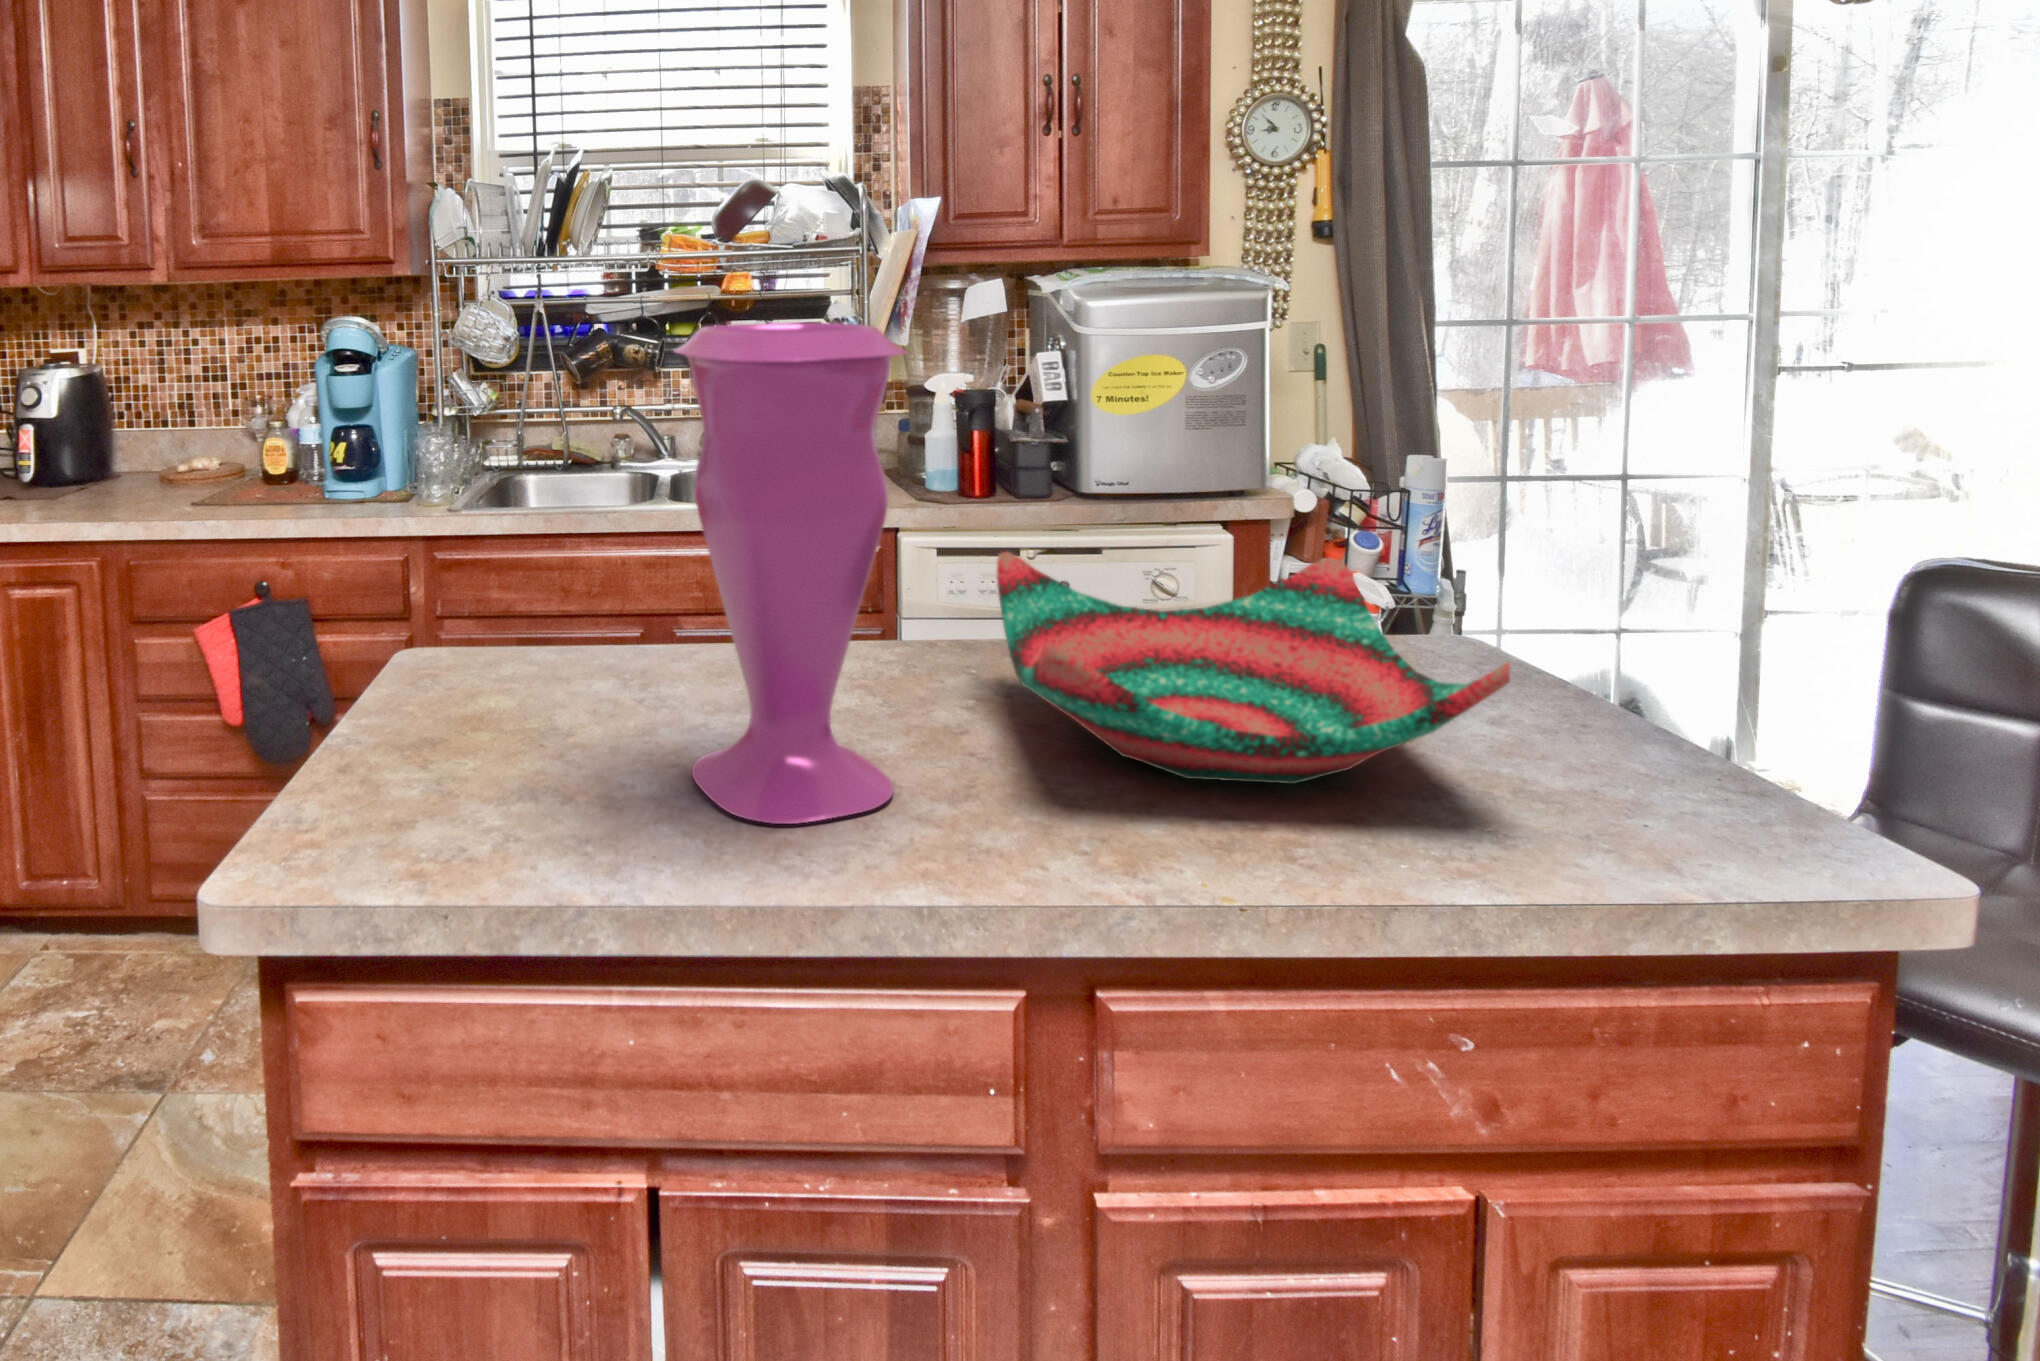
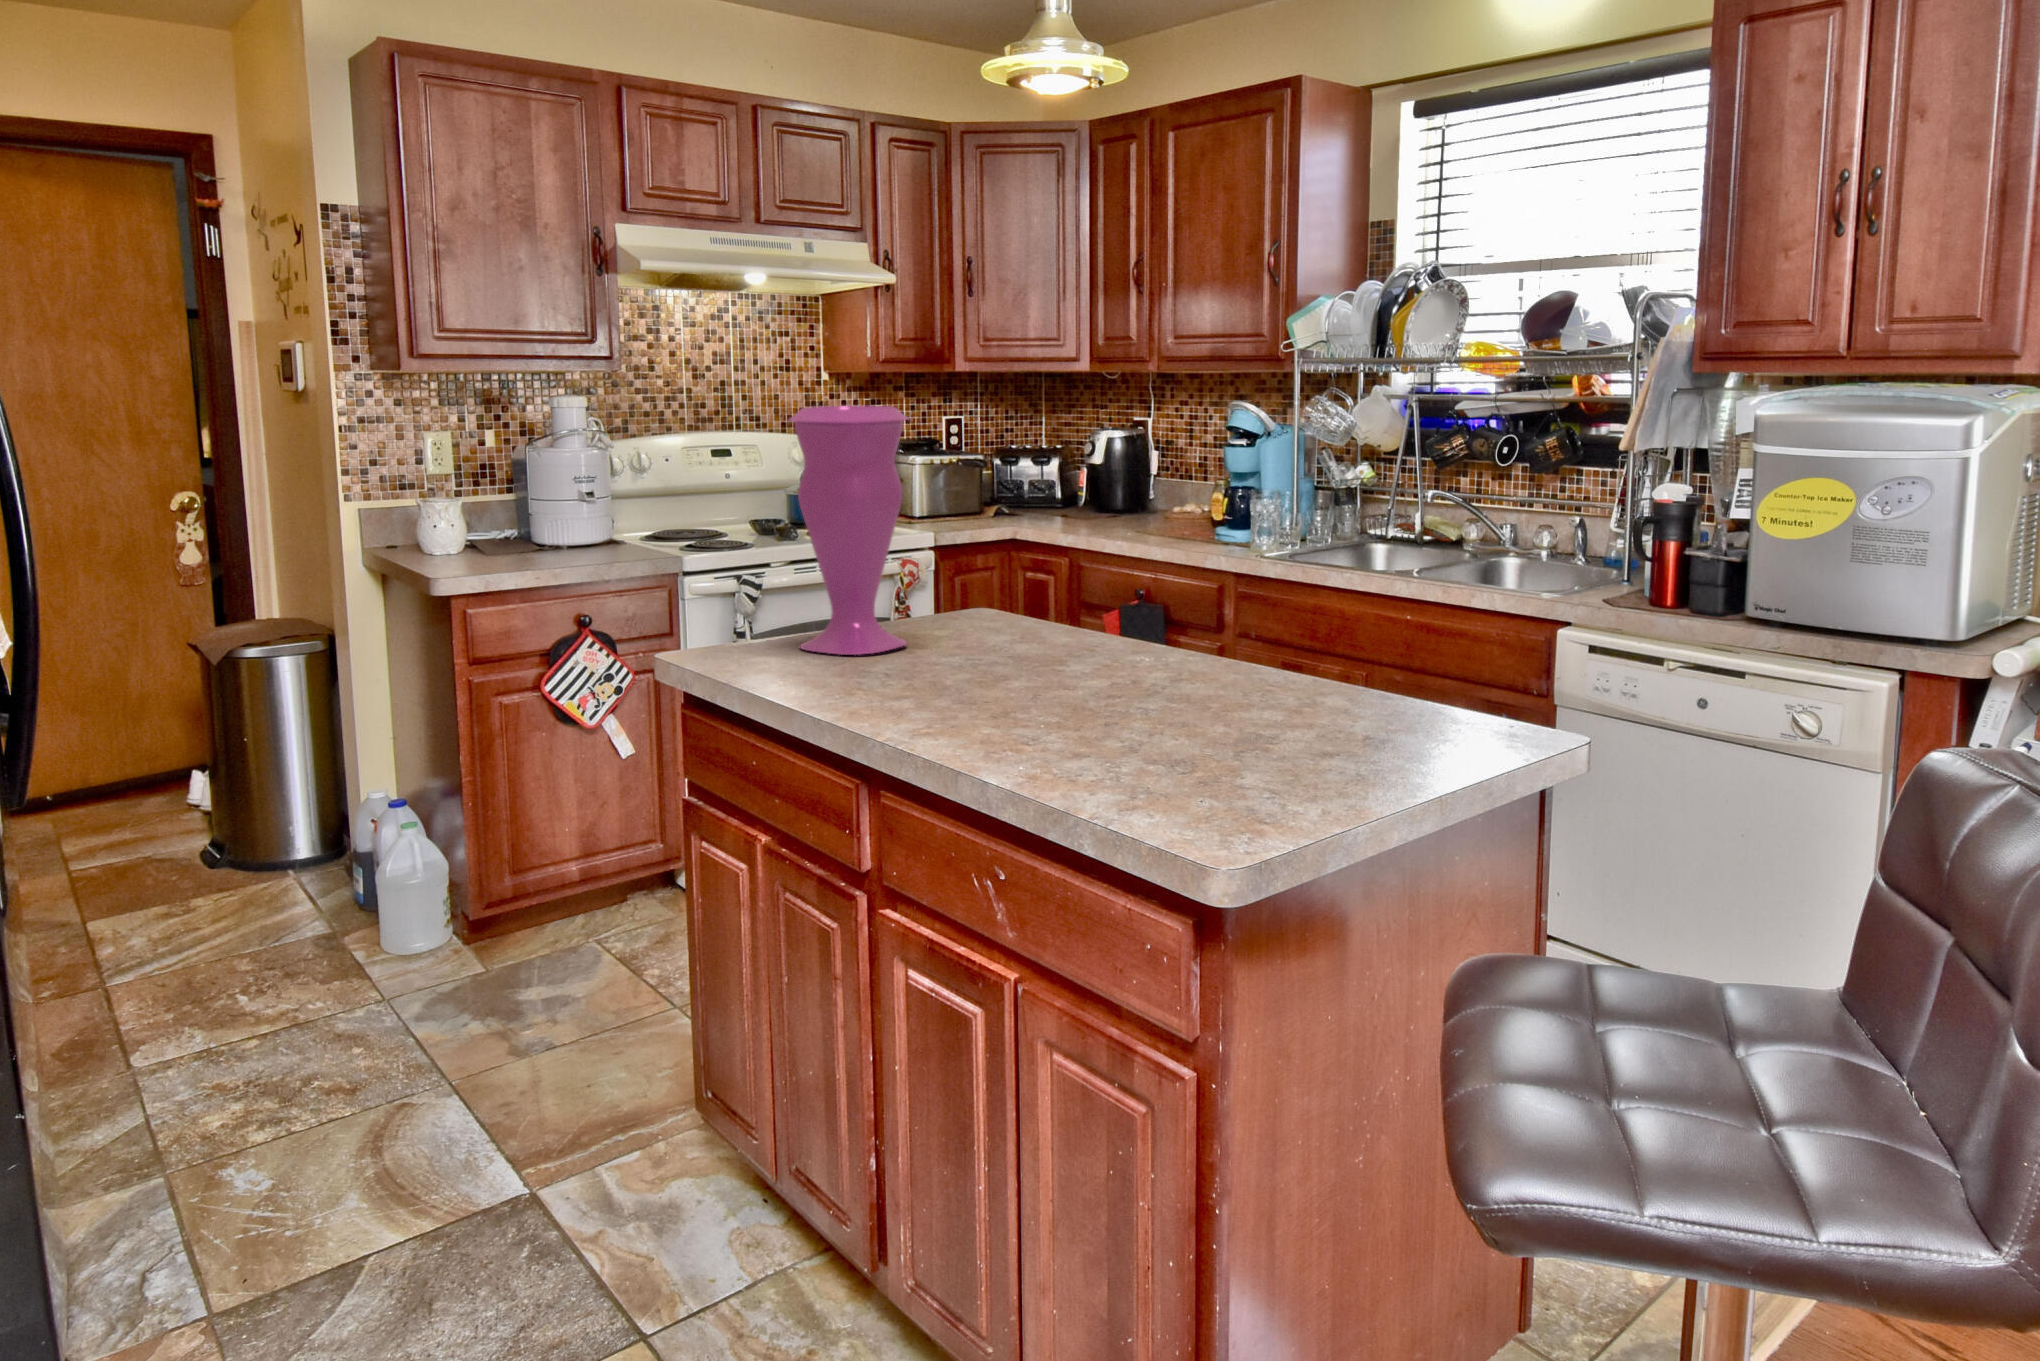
decorative bowl: present [997,552,1510,784] -> none [891,567,1193,691]

